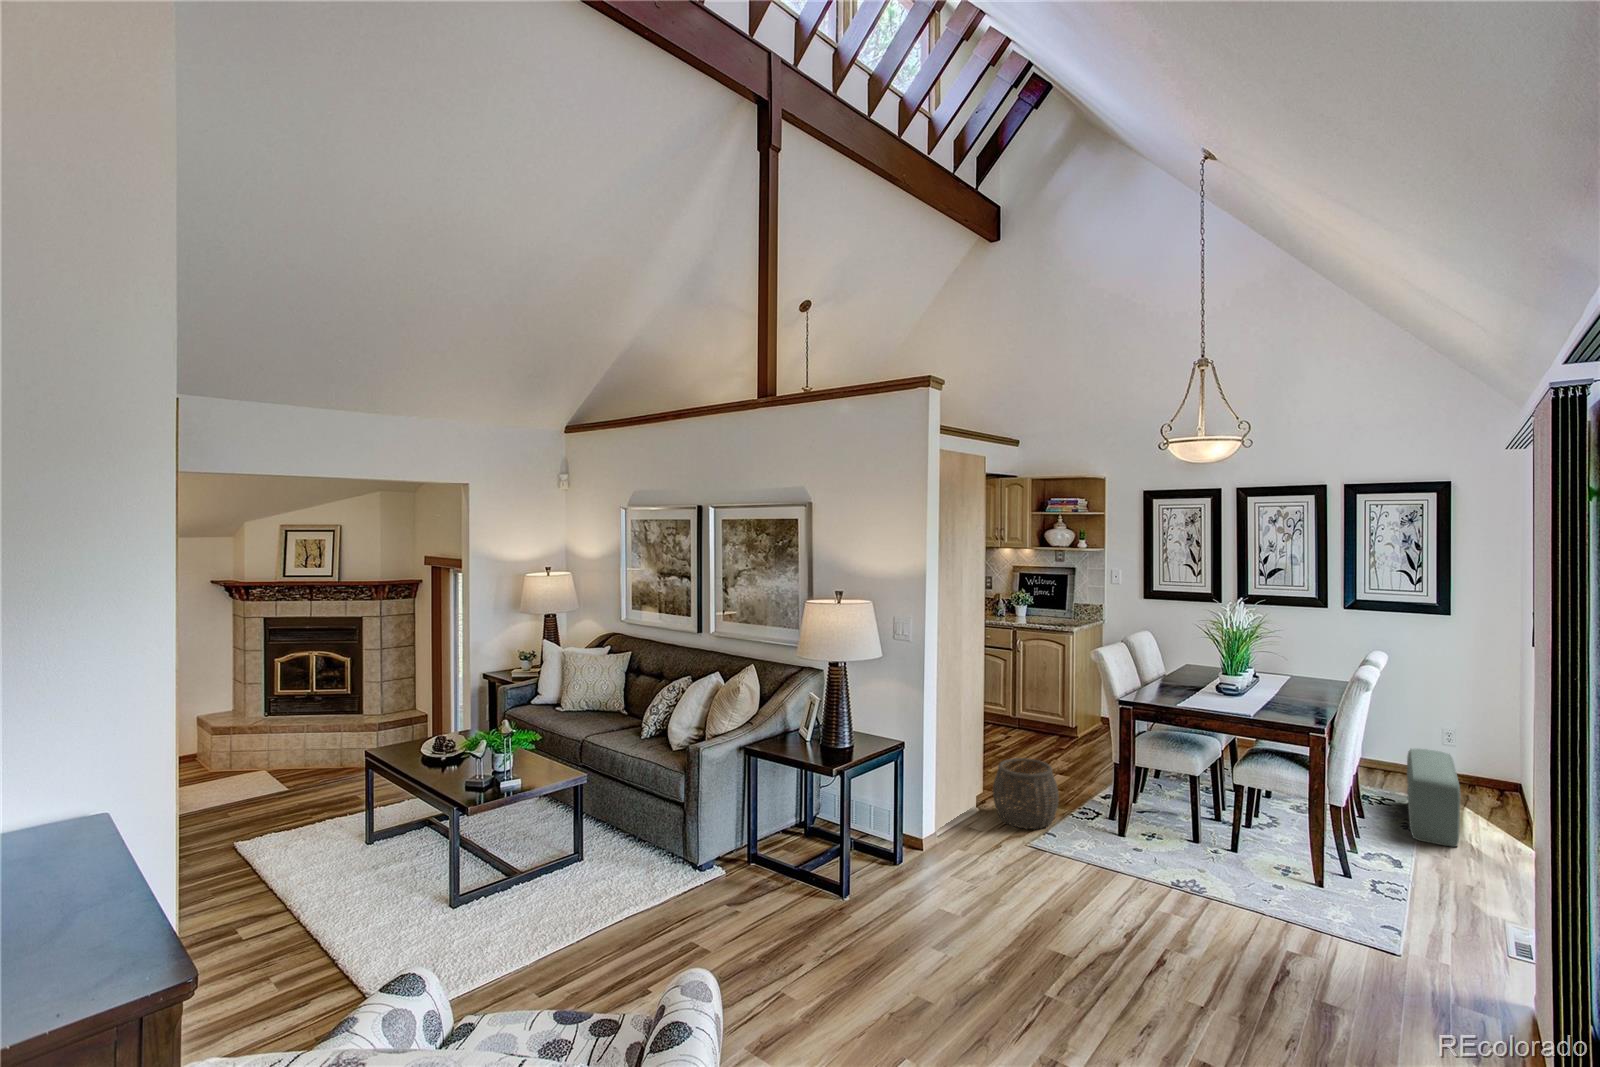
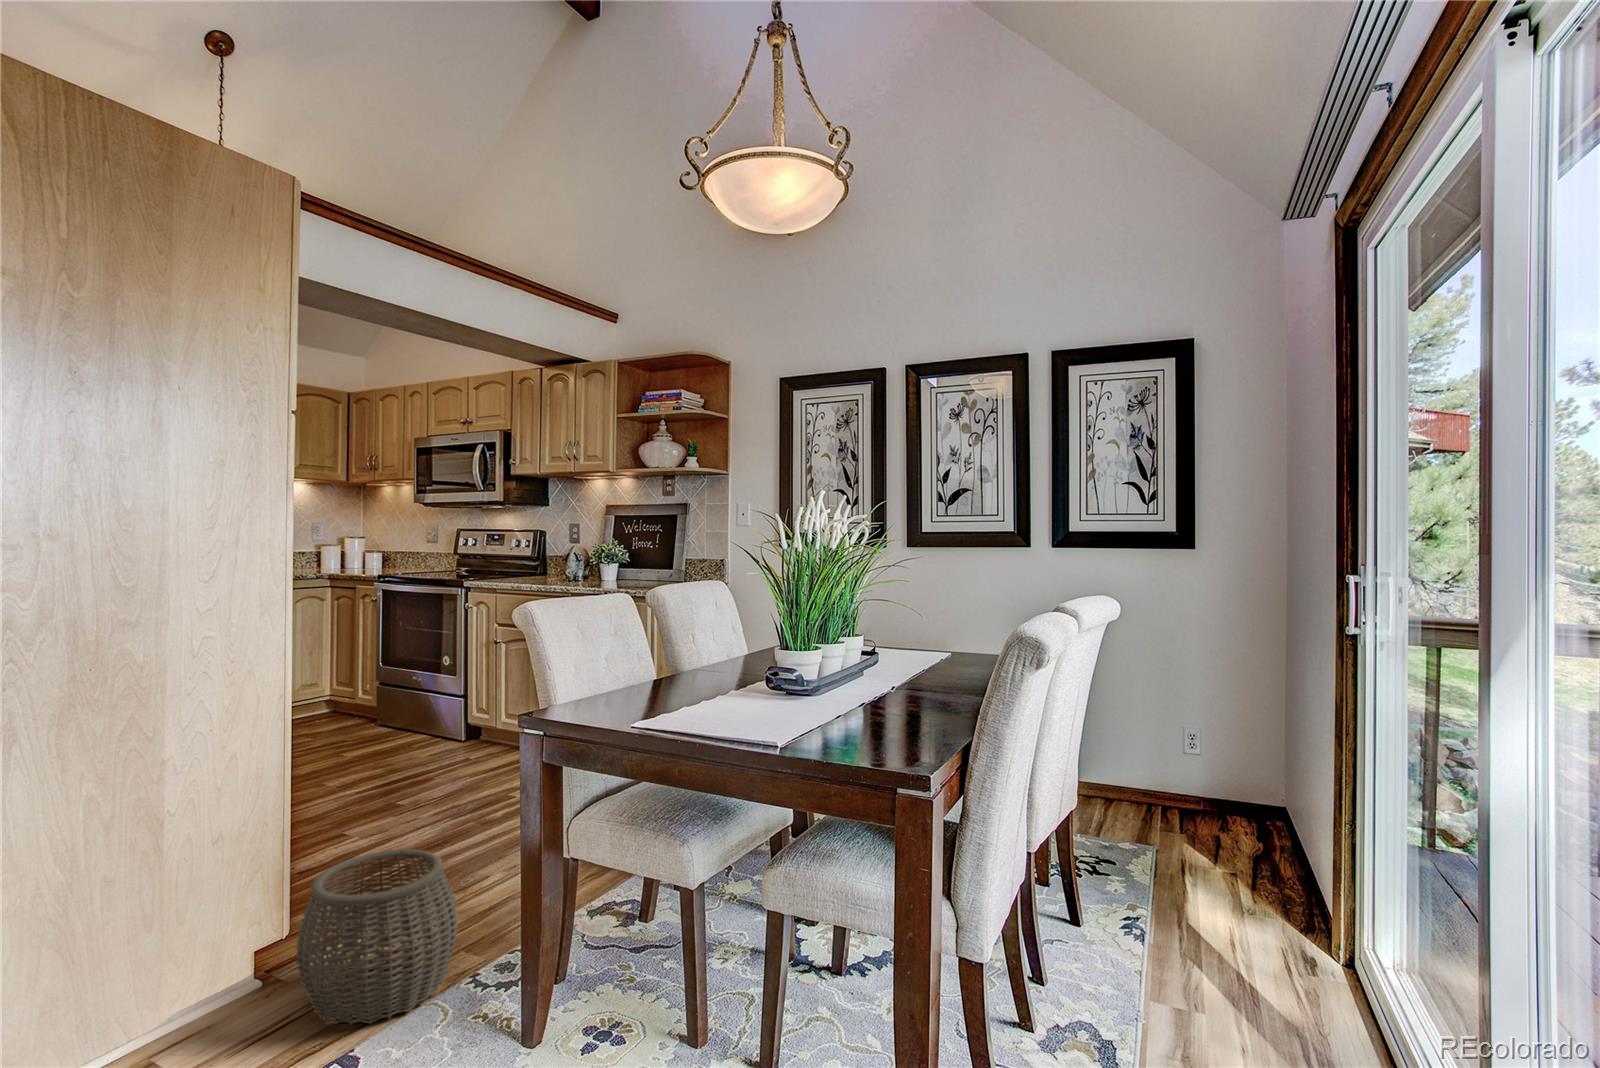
pouf: present [1407,749,1460,847] -> none [1127,772,1208,966]

